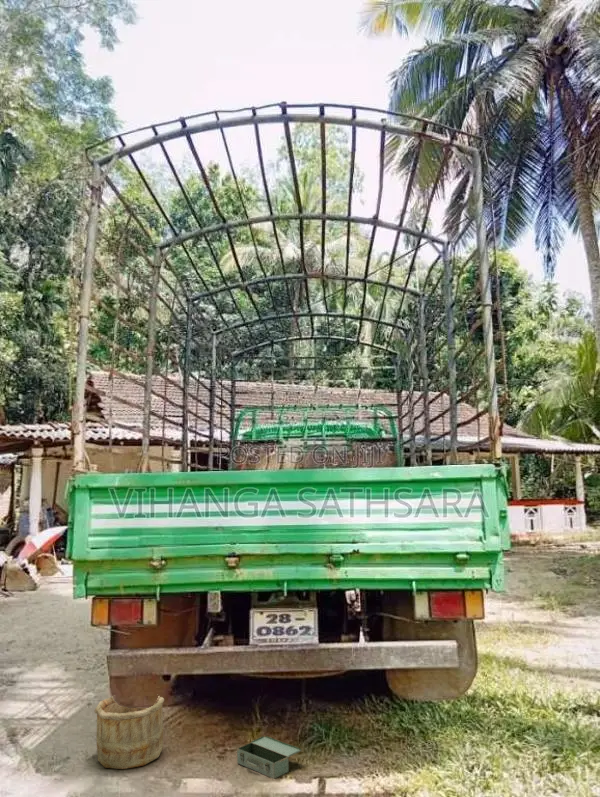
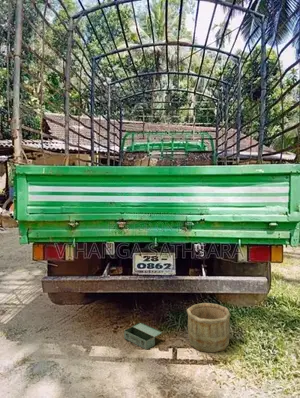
wooden bucket: present [94,696,164,769] -> present [187,303,231,352]

